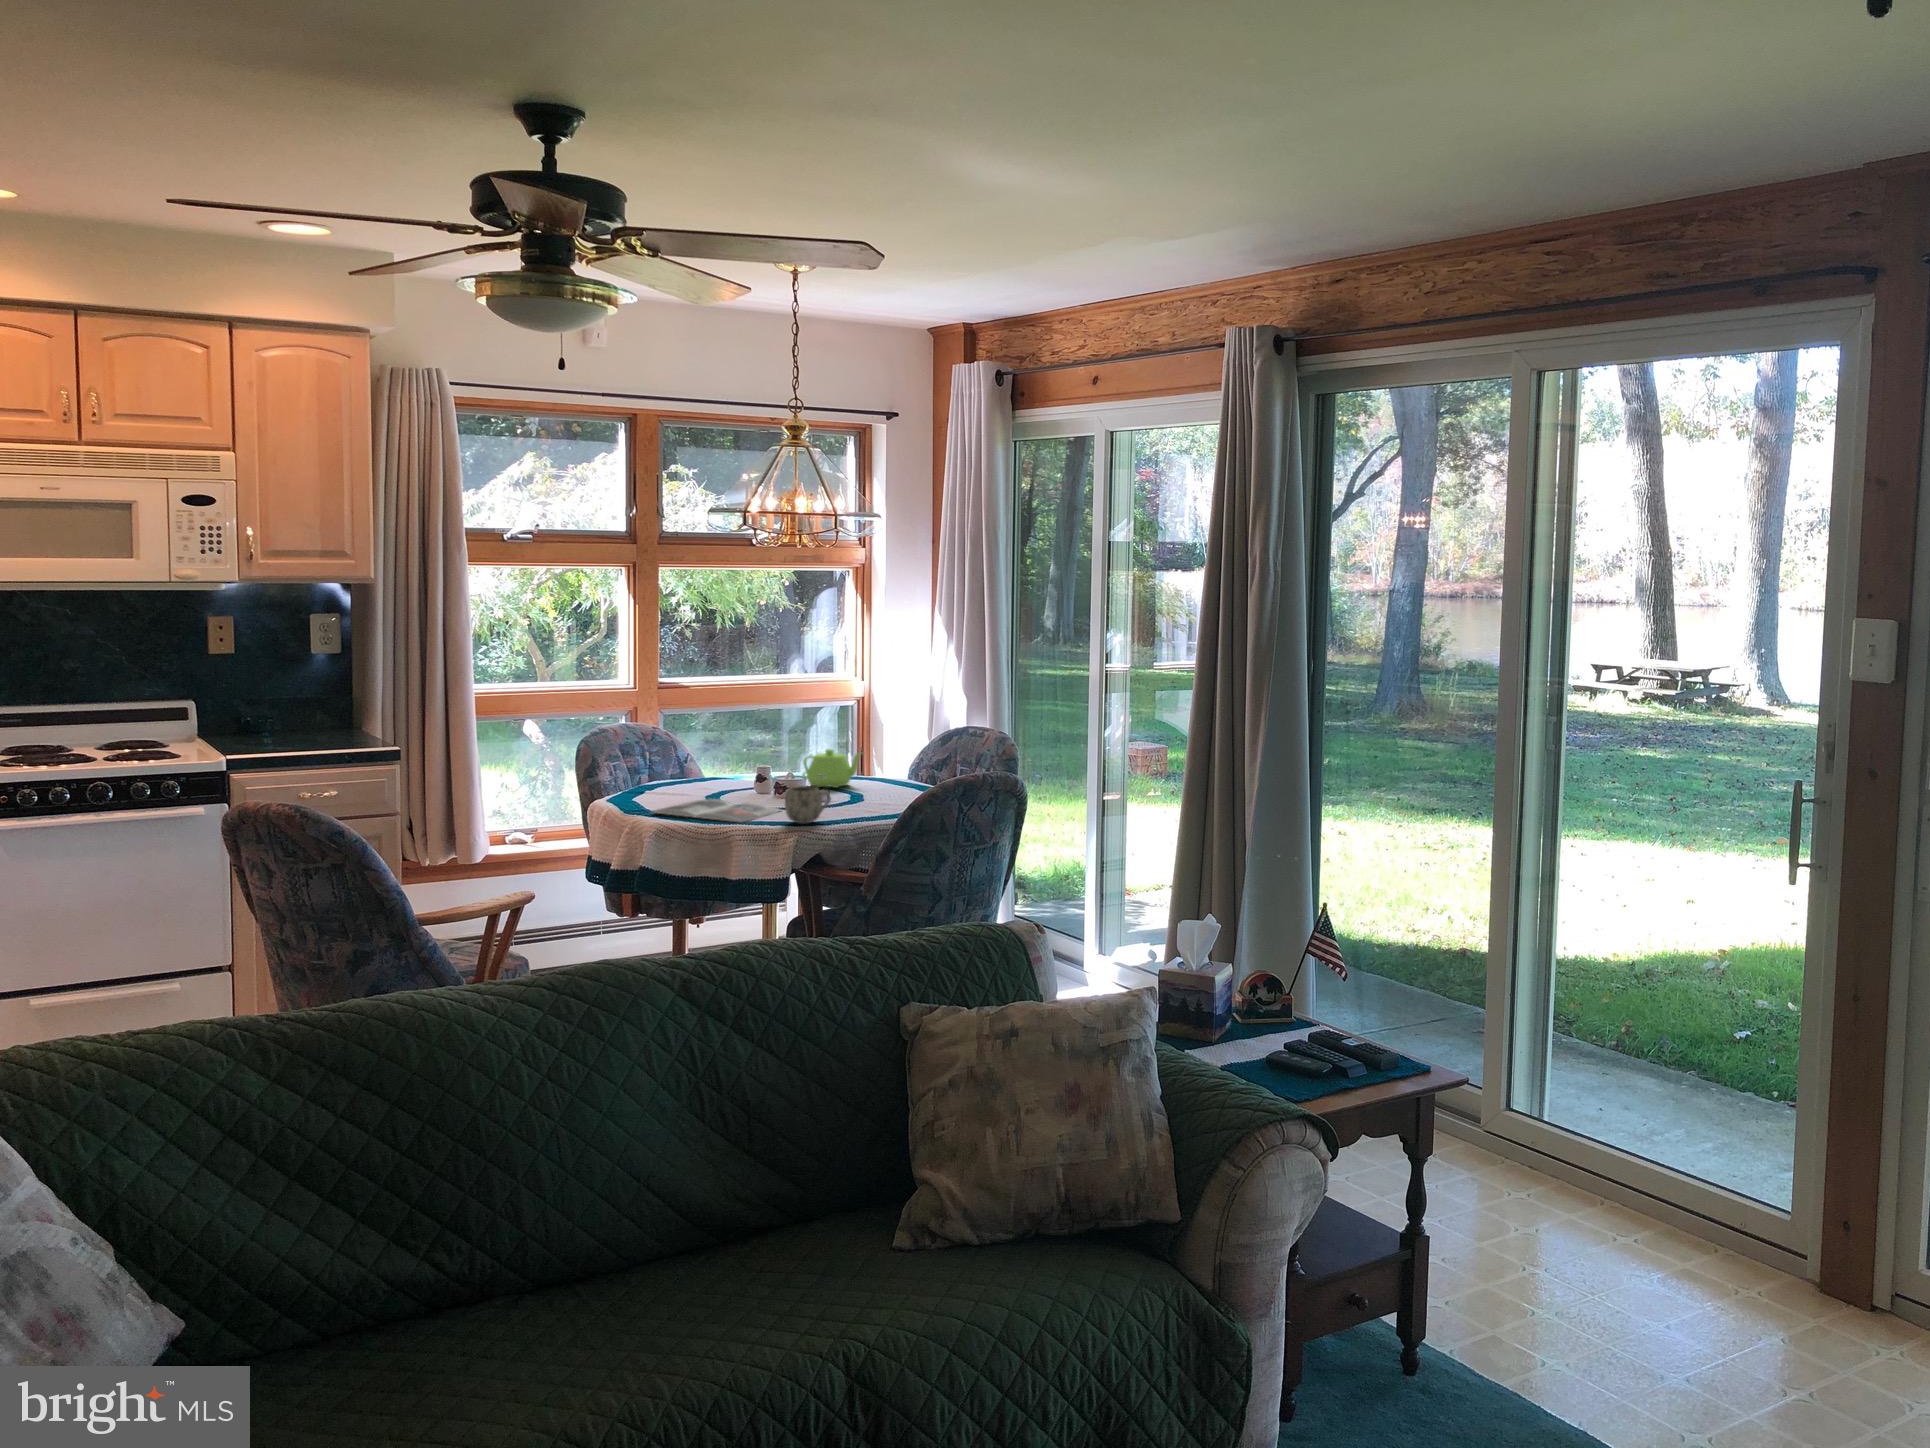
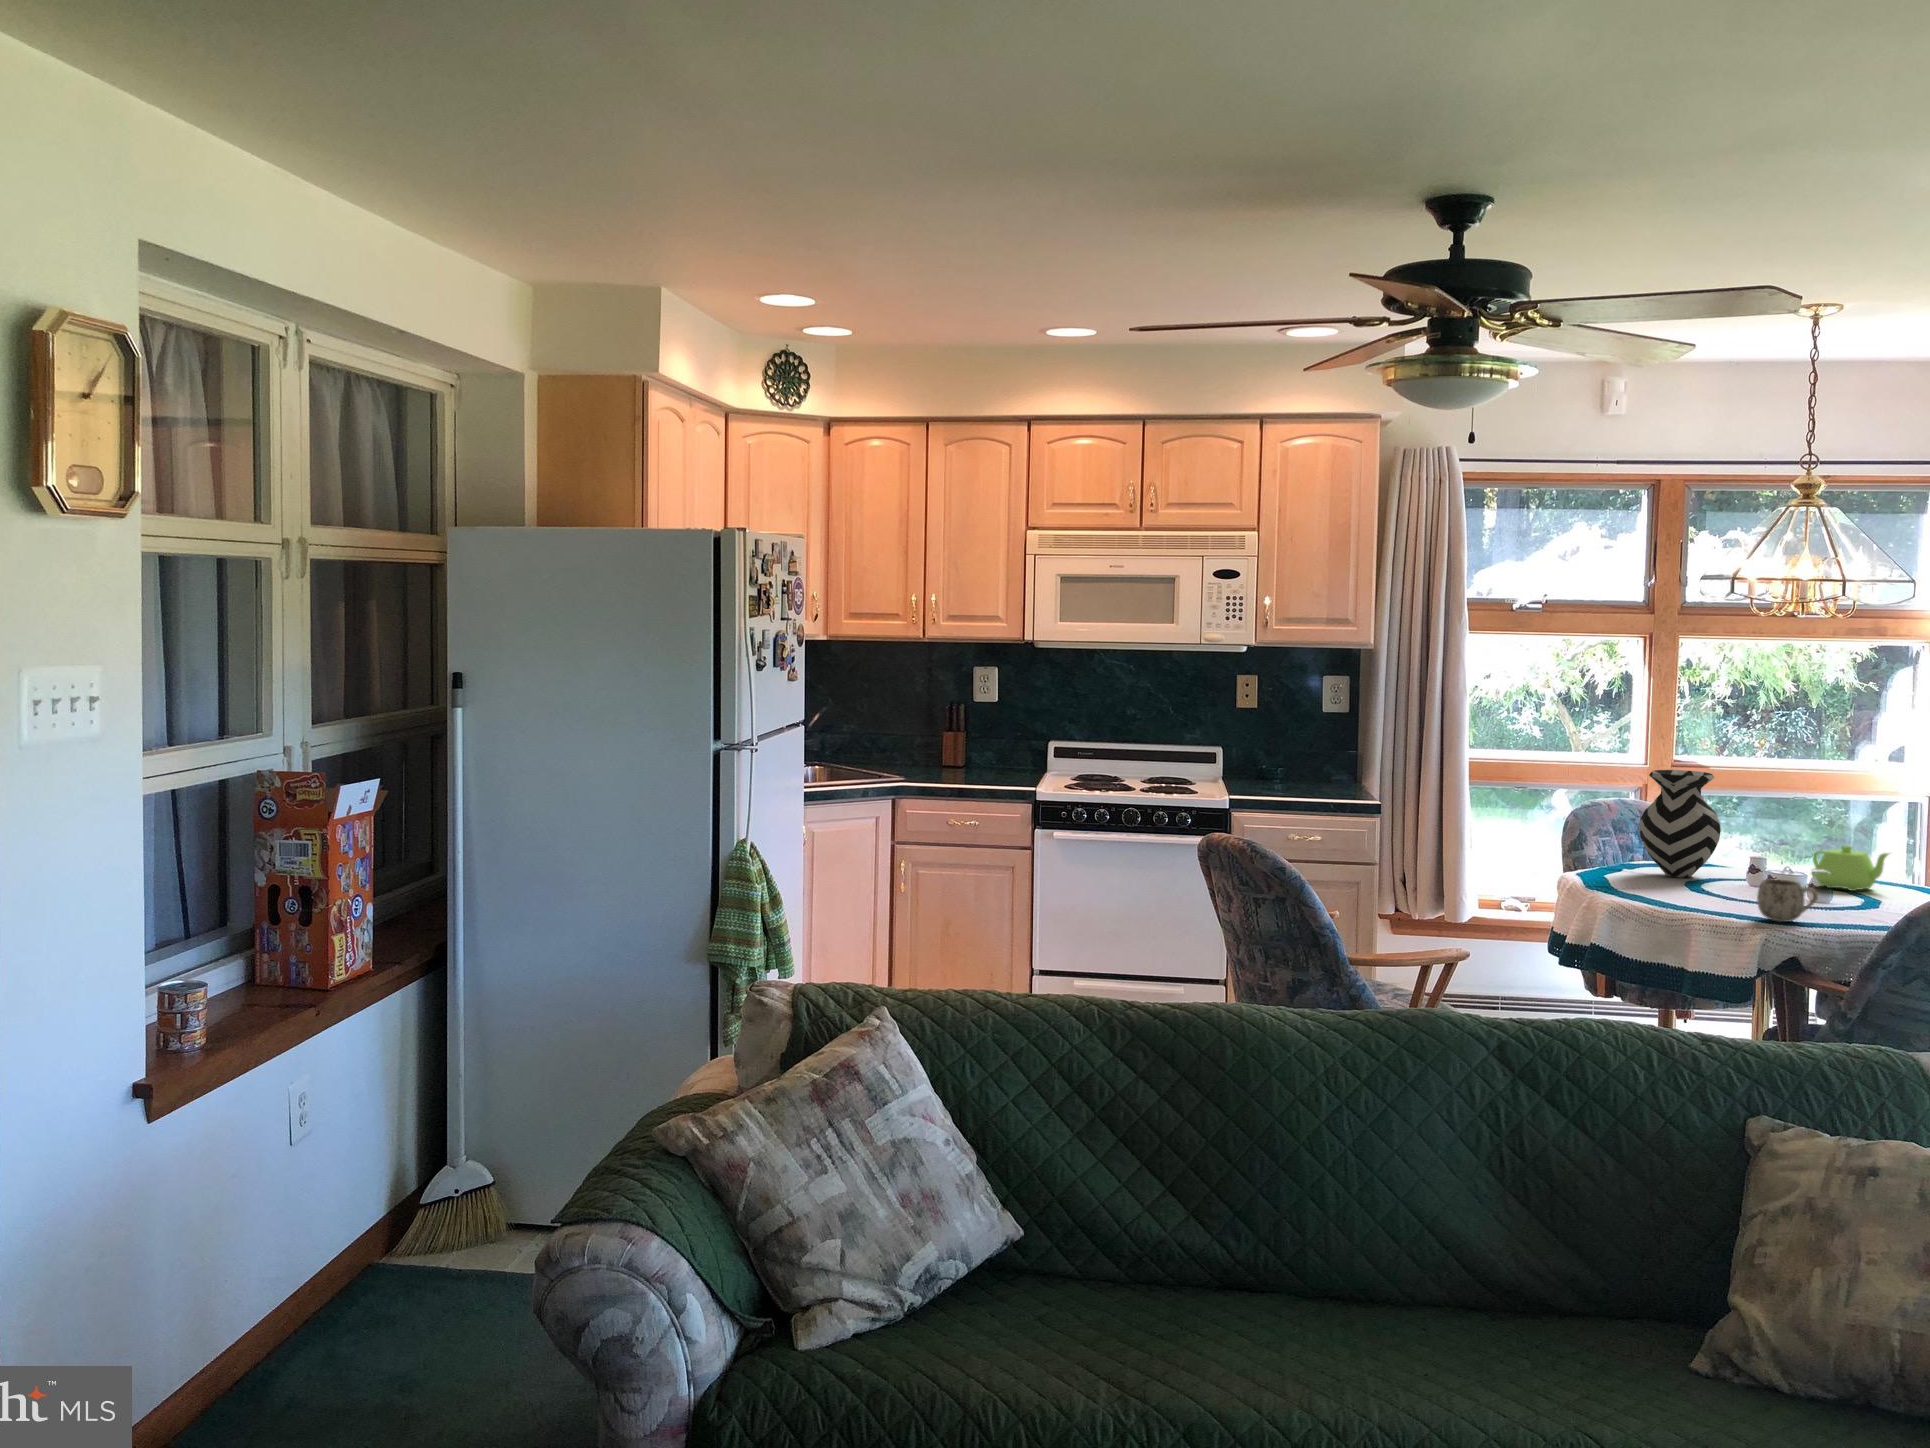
vase: none [660,693,729,792] -> present [1639,770,1721,878]
magazine: present [653,799,781,823] -> none [1611,885,1765,912]

